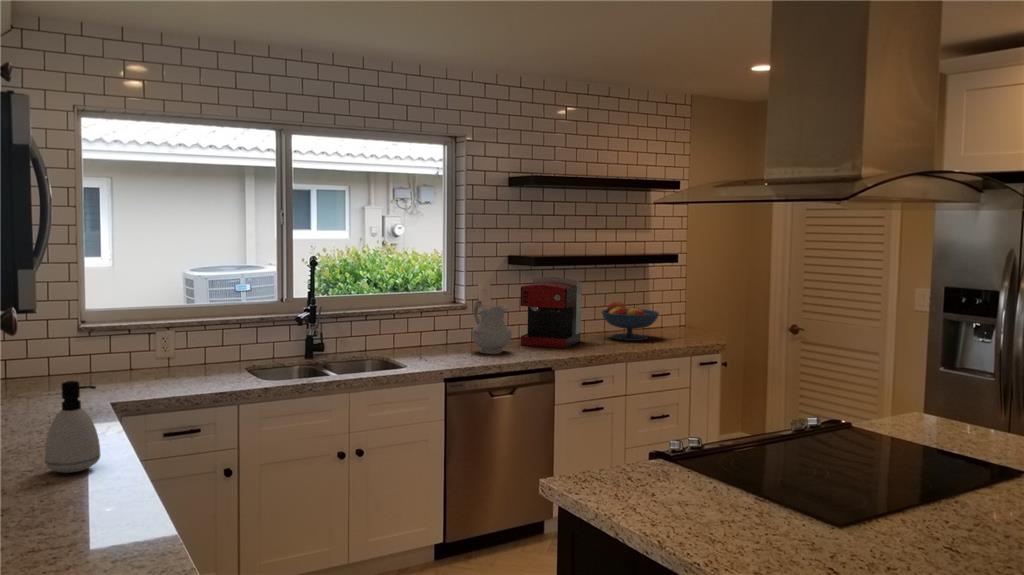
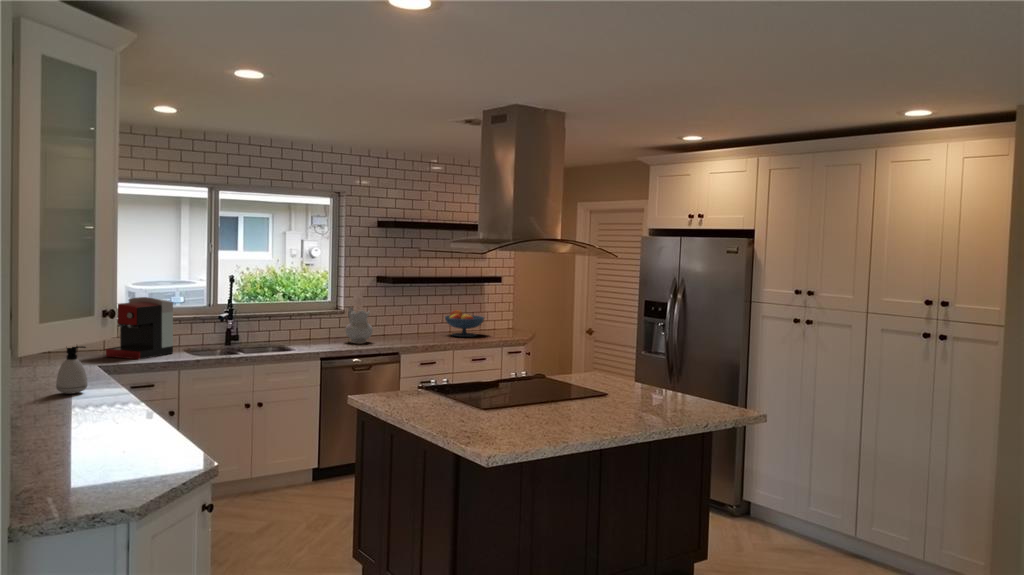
coffee maker: present [521,277,582,348] -> present [106,297,173,359]

